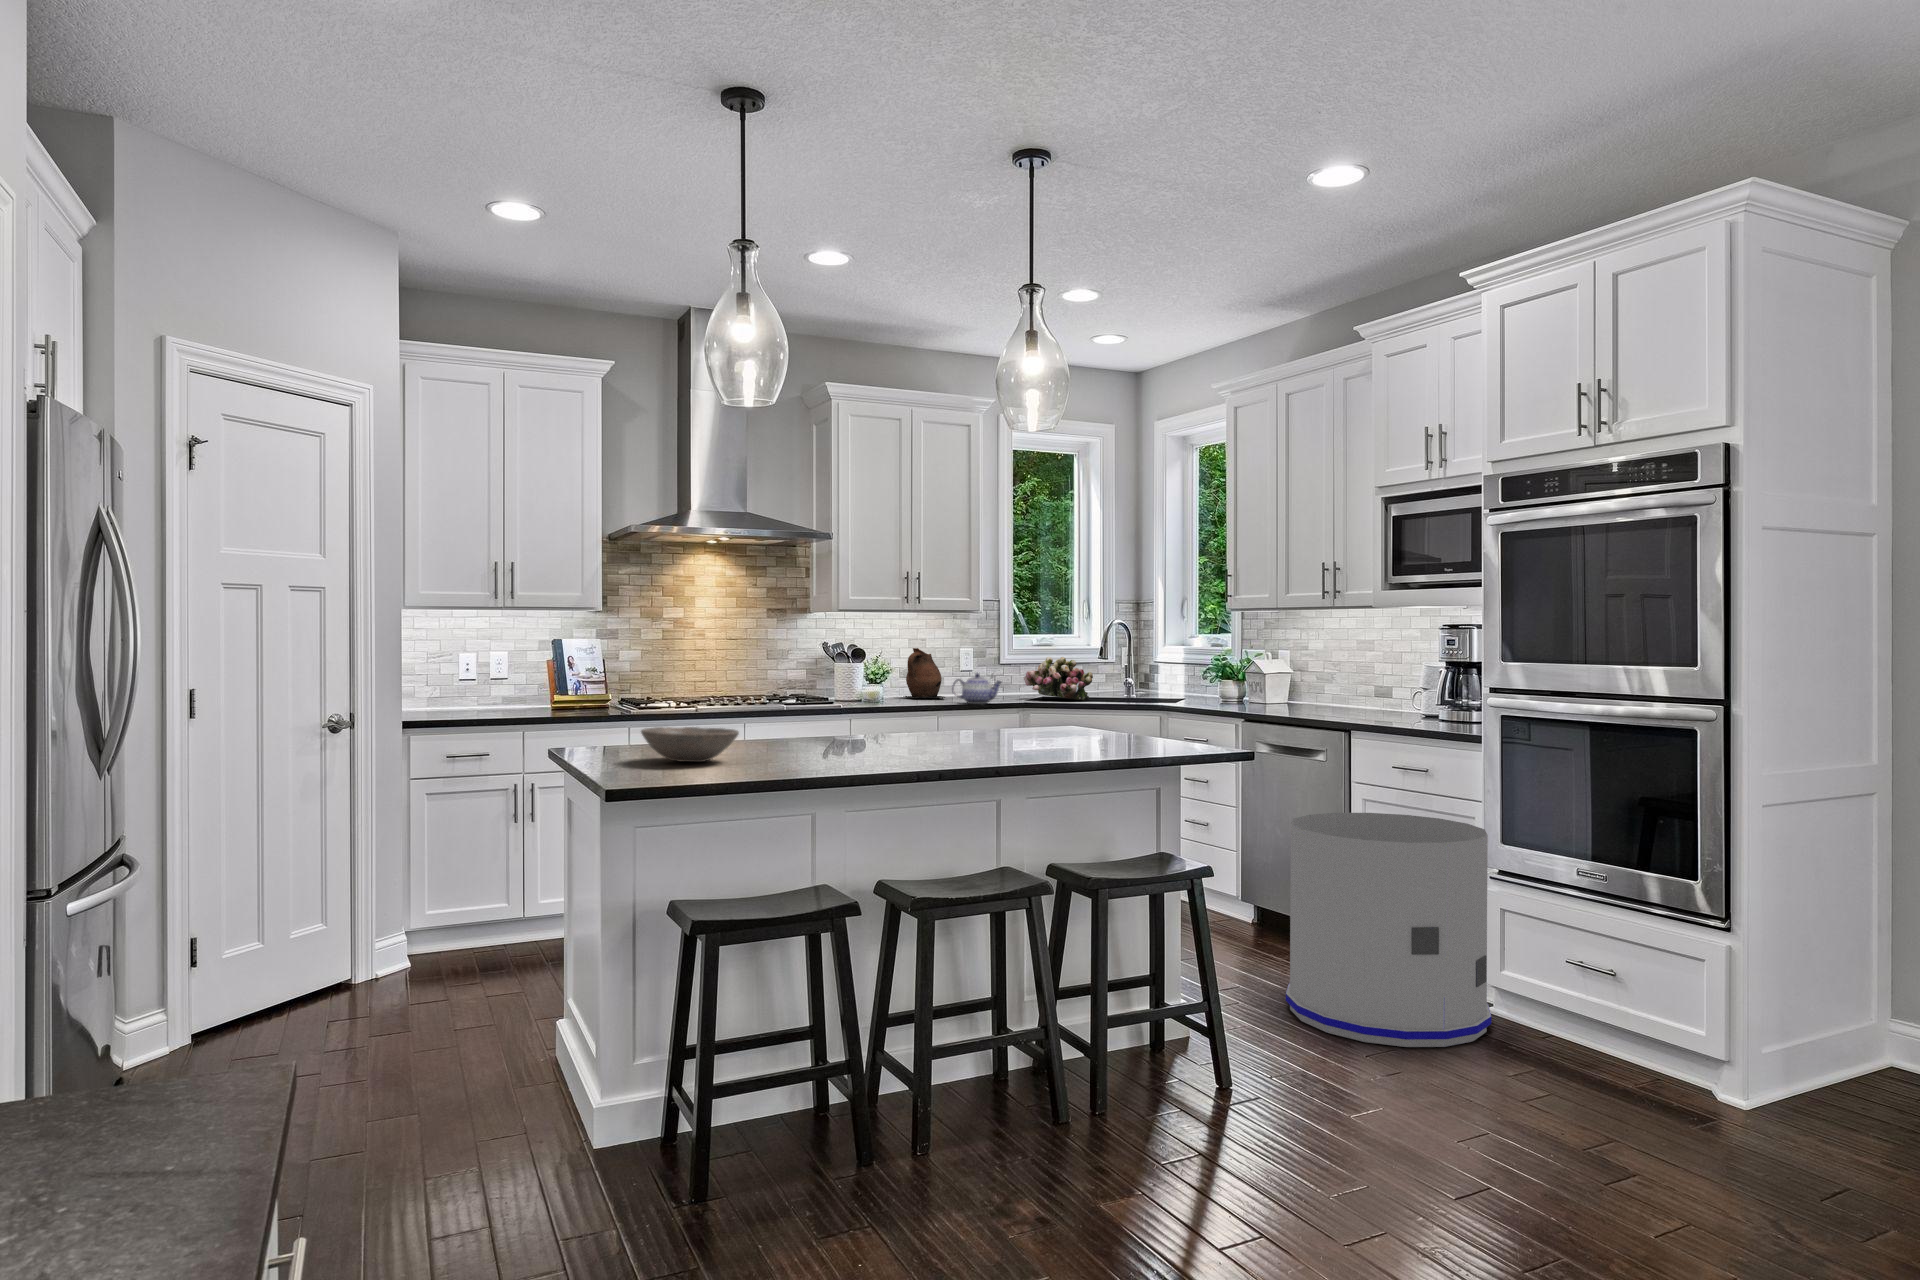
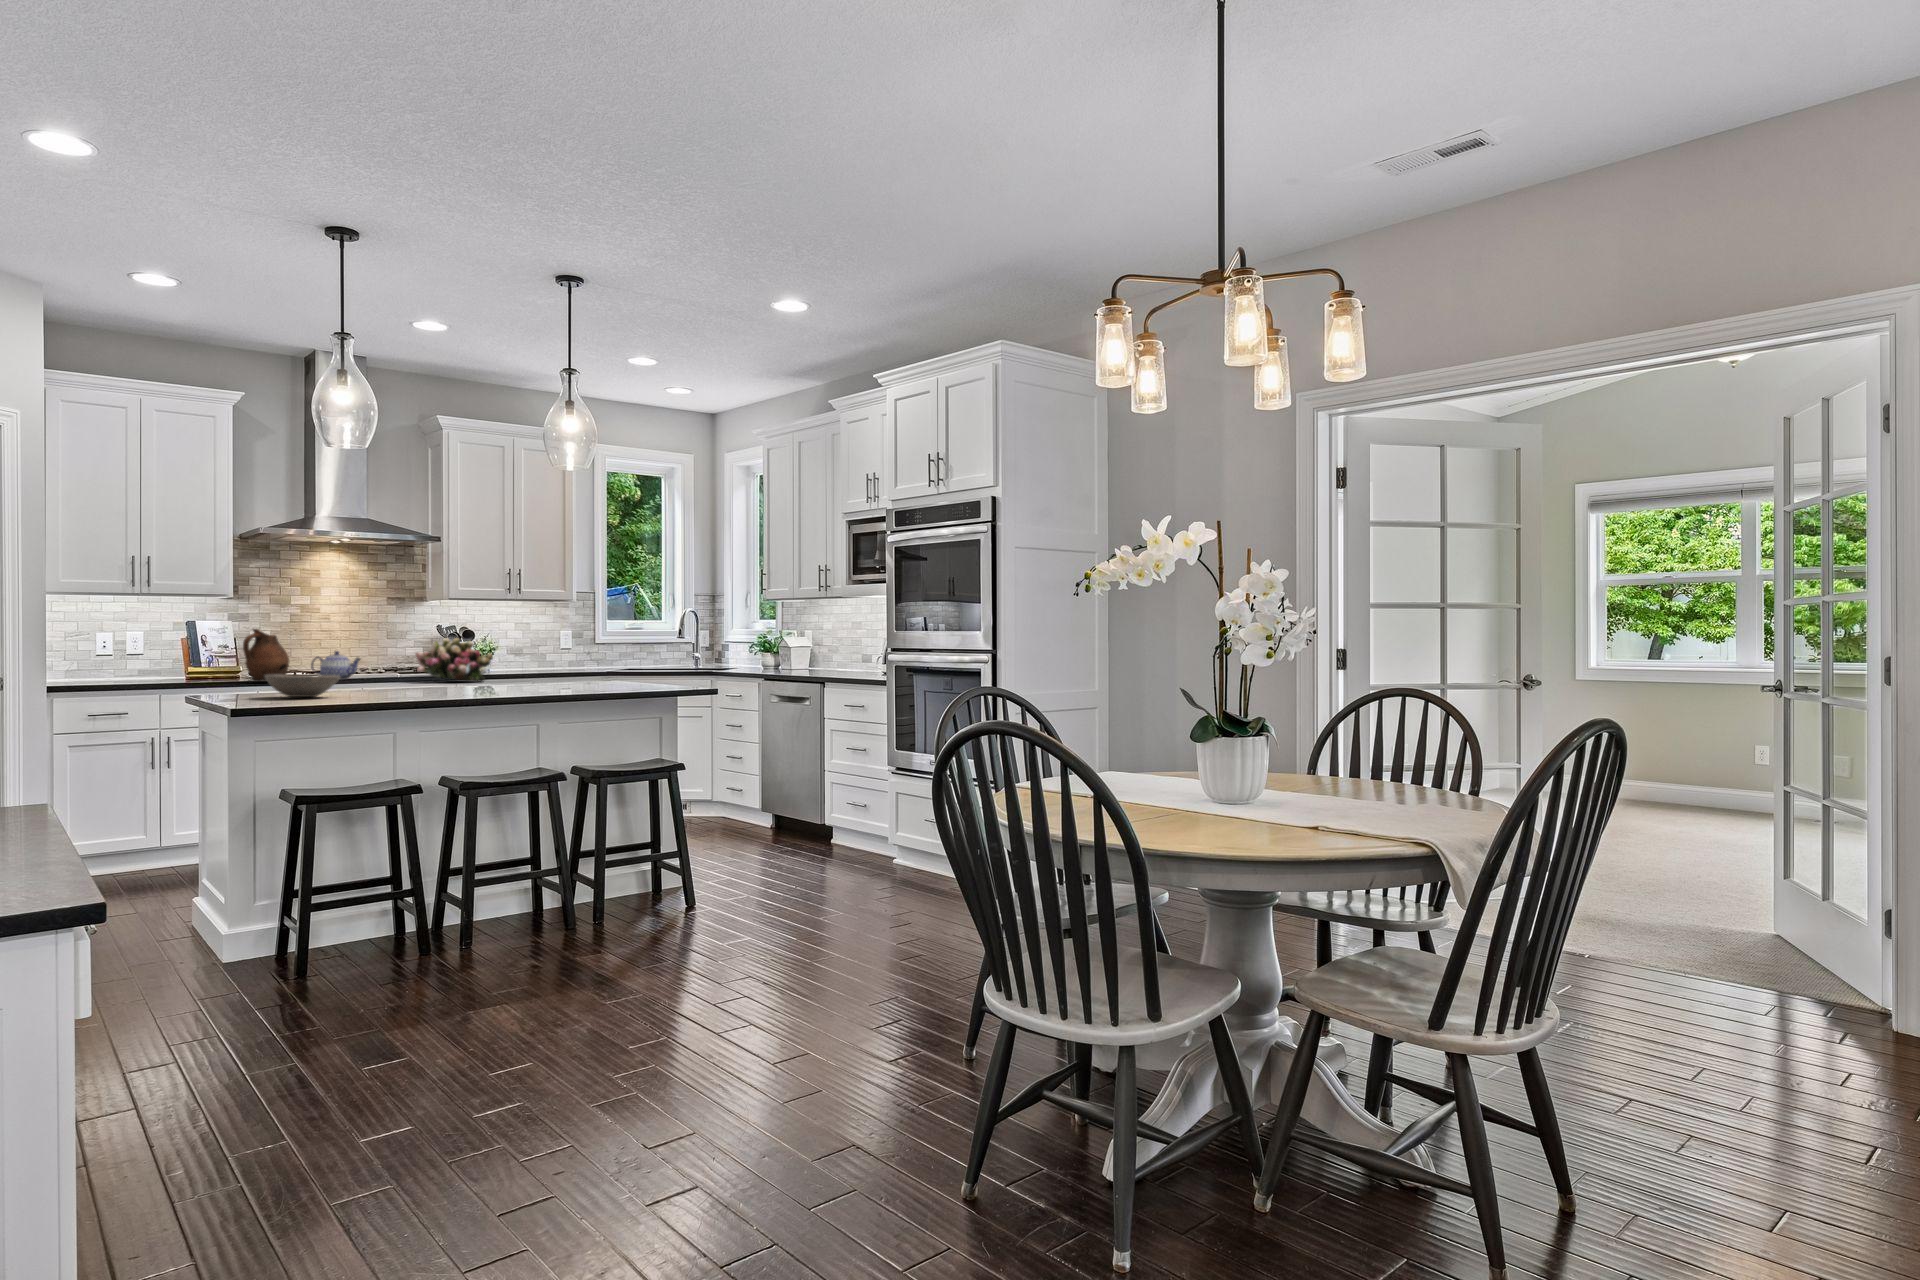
ceramic pitcher: present [905,648,945,698] -> present [243,629,289,682]
flower arrangement: present [1024,657,1093,700] -> present [416,638,493,682]
teapot: present [952,673,1001,704] -> present [311,651,360,680]
trash can: present [1286,813,1491,1047] -> none [758,736,888,879]

